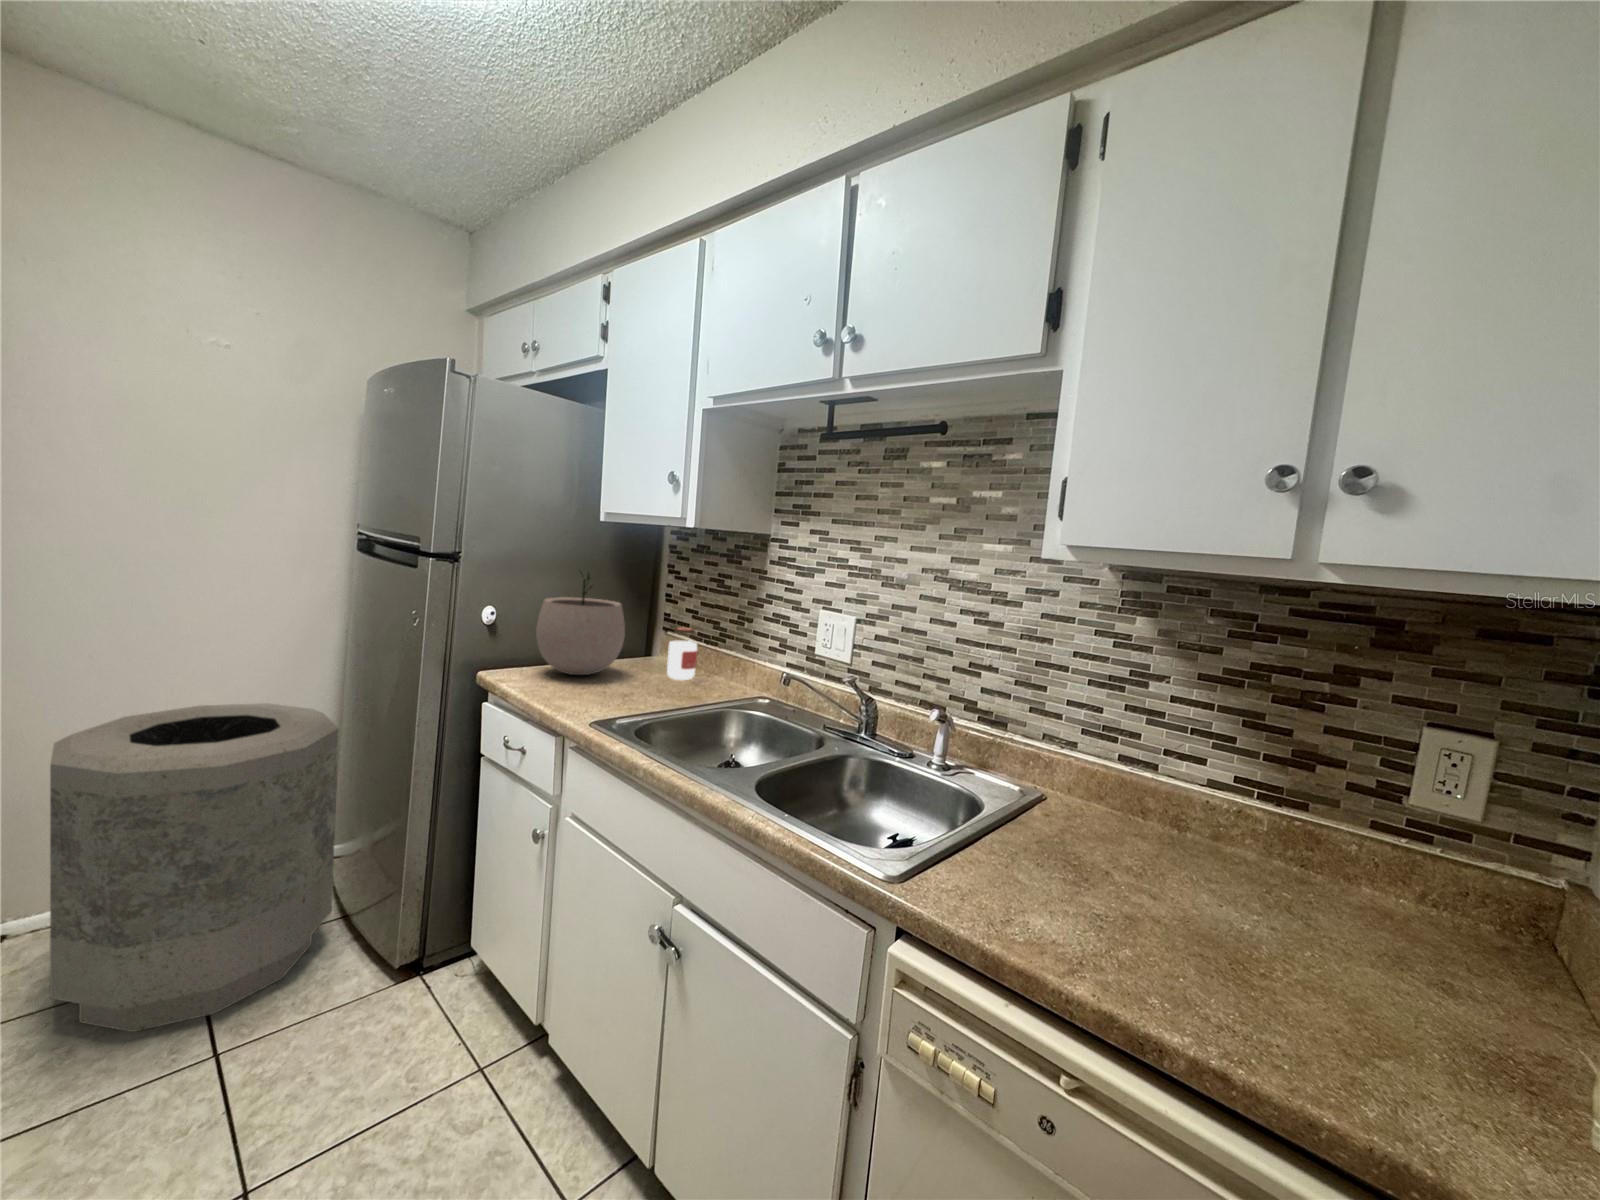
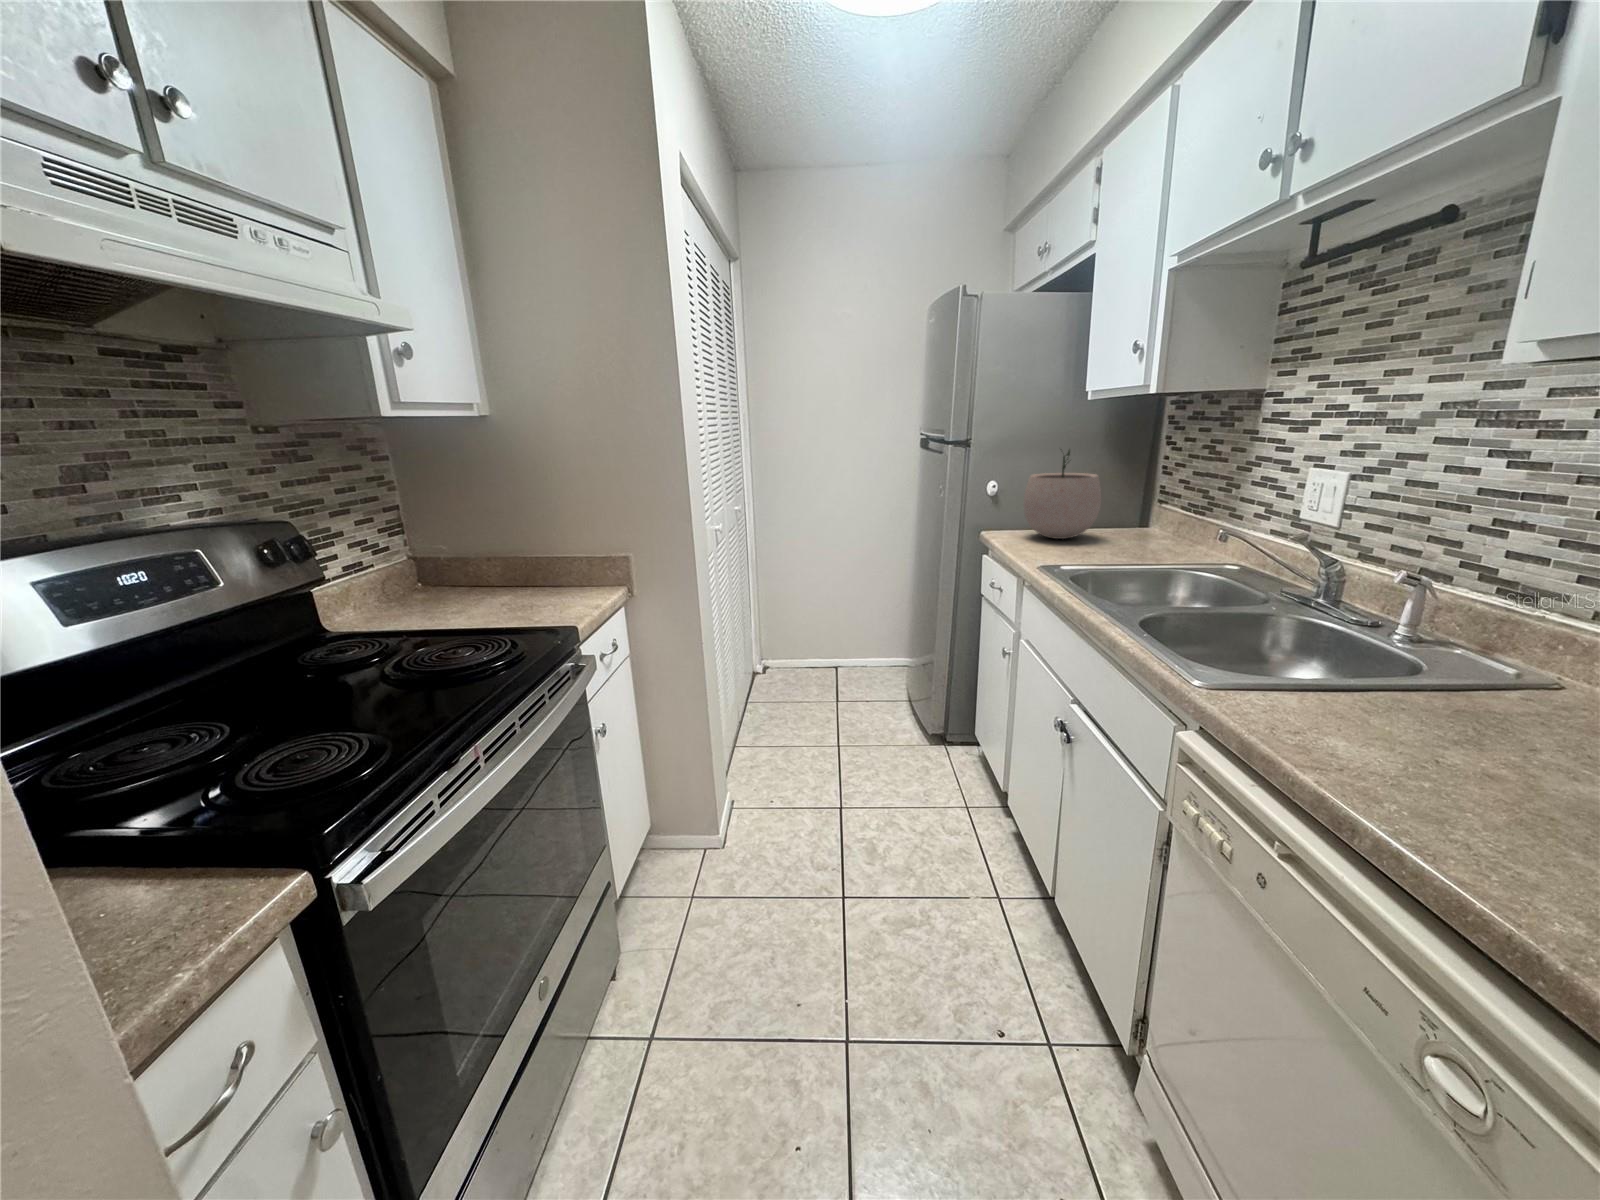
jar: present [667,627,698,680] -> none [1139,496,1176,547]
trash can: present [50,703,339,1032] -> none [782,554,906,727]

